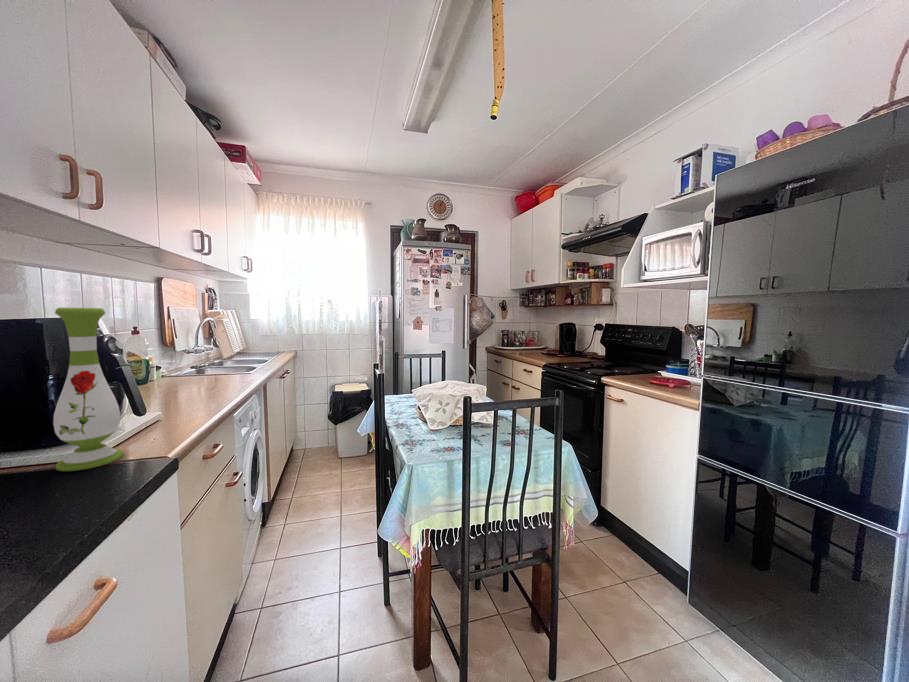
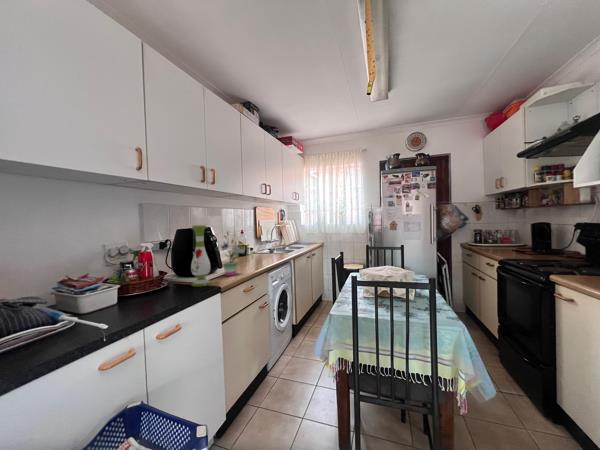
potted plant: none [125,325,199,430] -> present [219,232,243,276]

